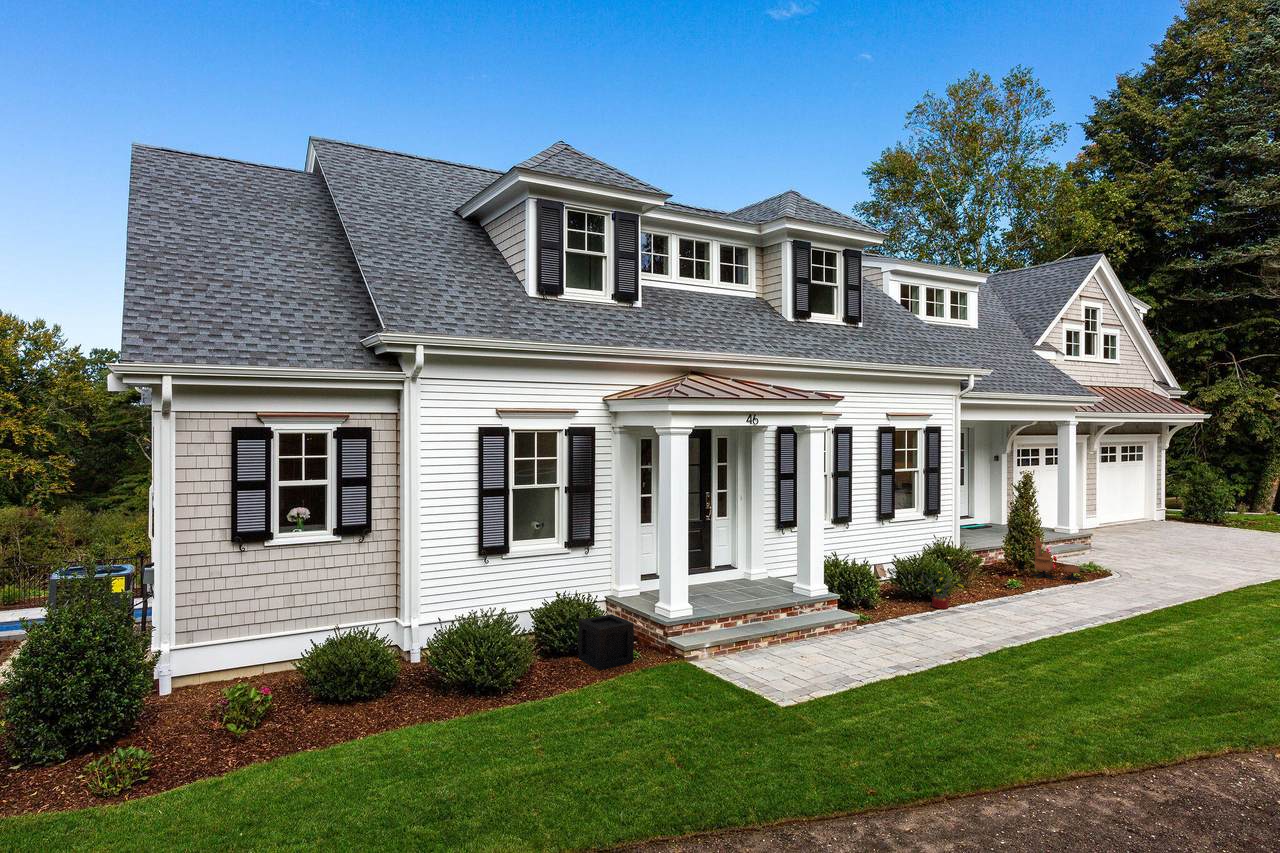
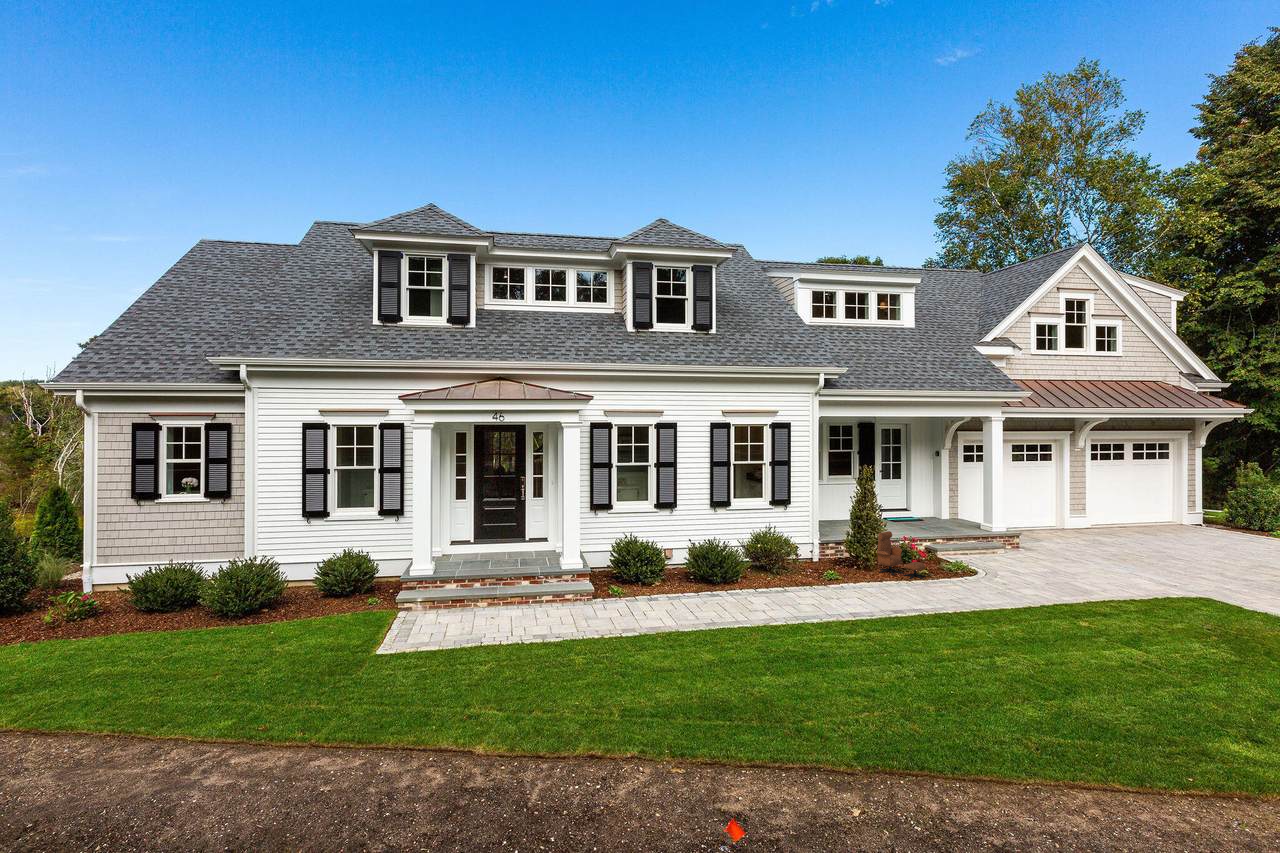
decorative plant: present [930,578,949,609] -> none [695,553,730,591]
wooden crate: present [578,614,634,670] -> none [323,568,364,610]

